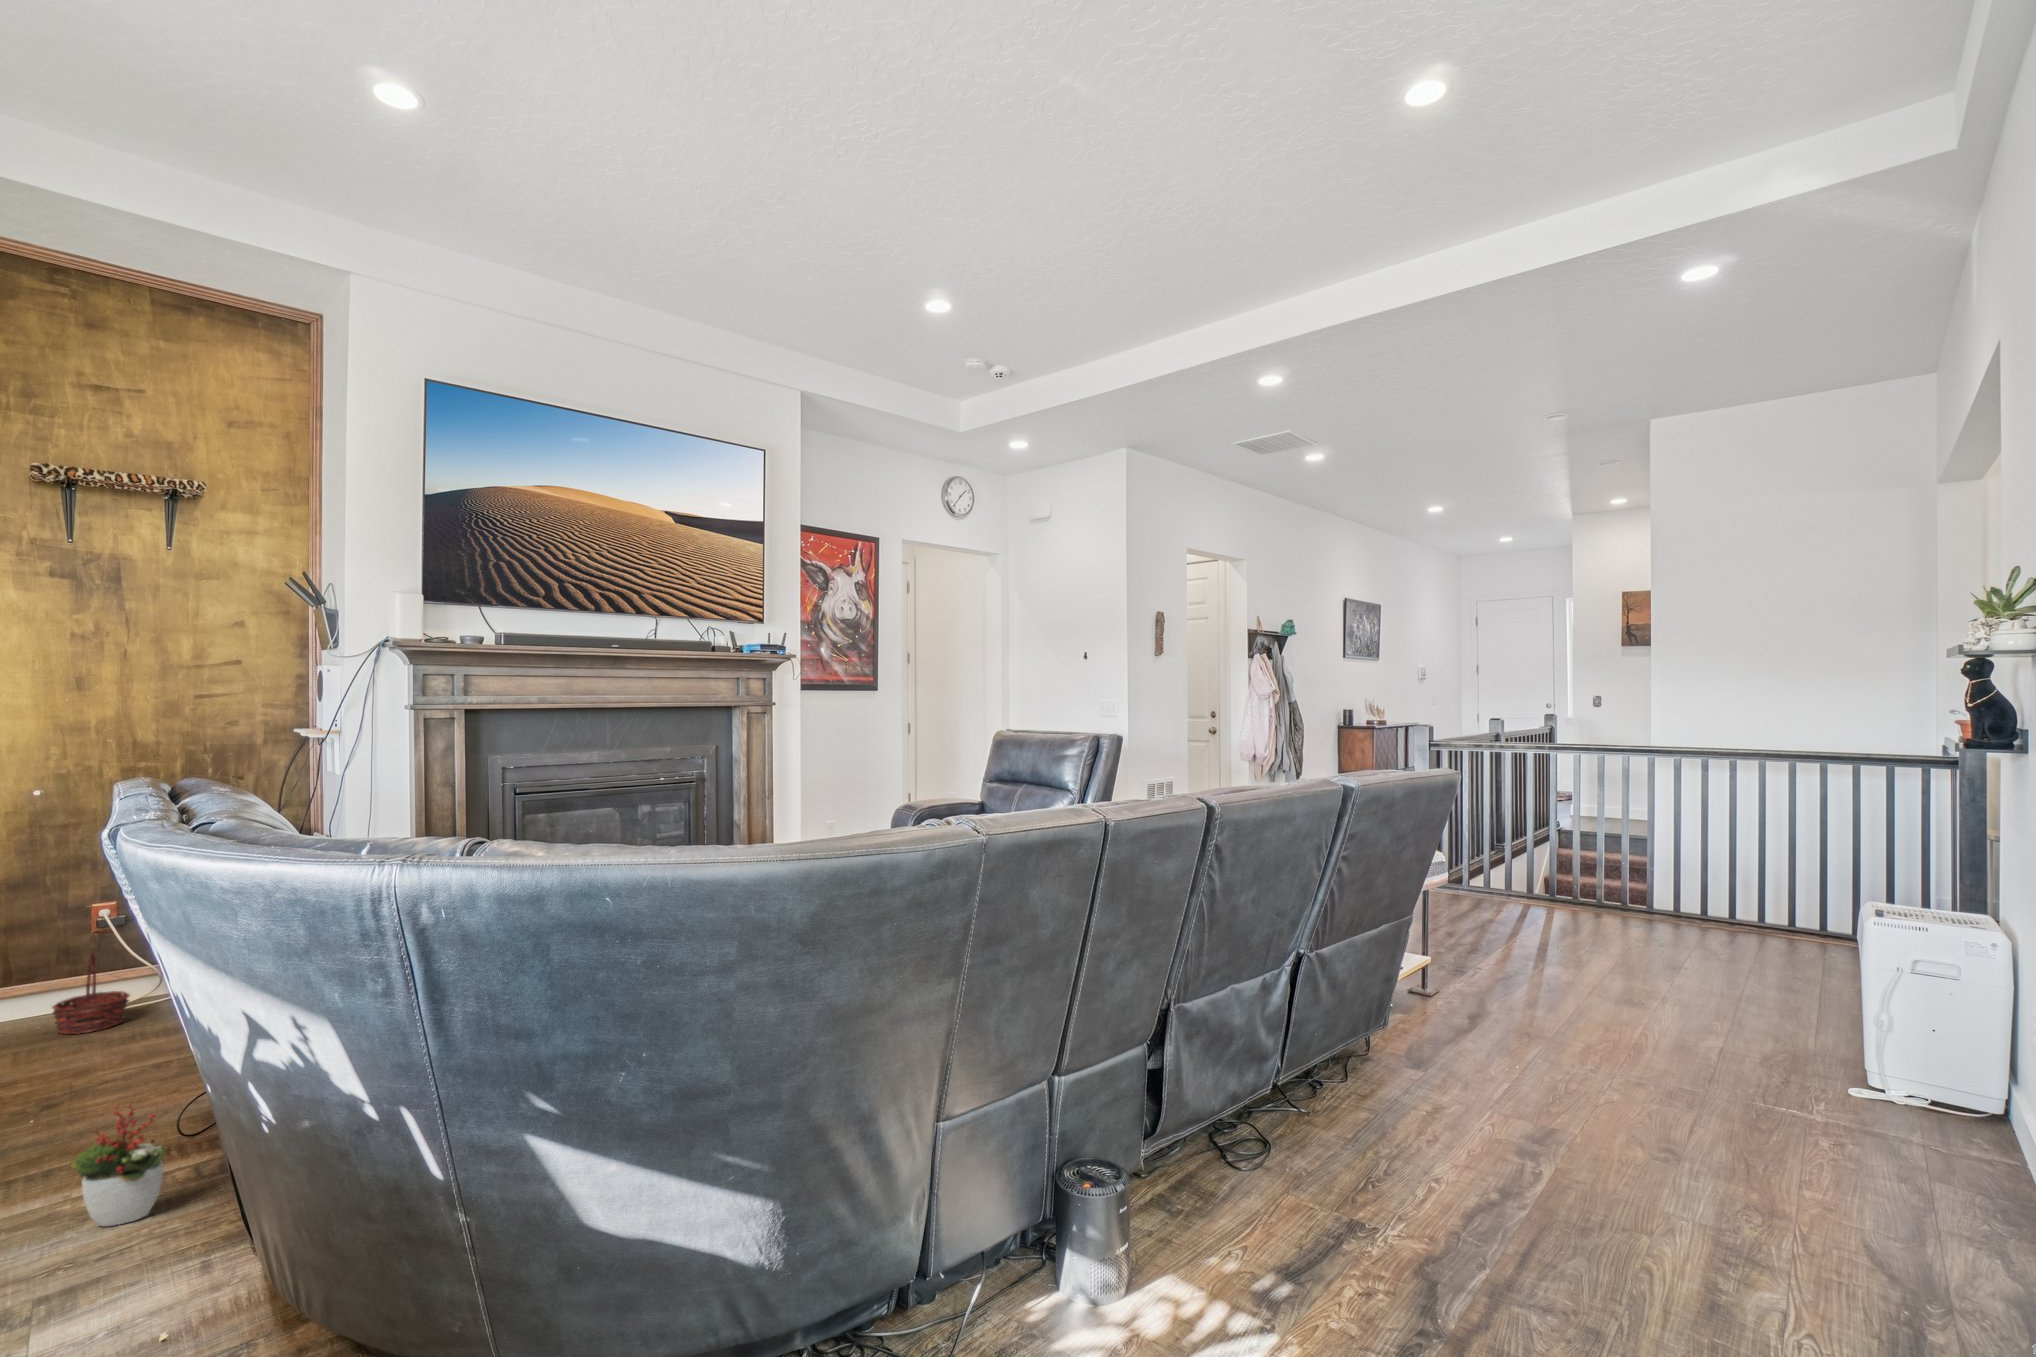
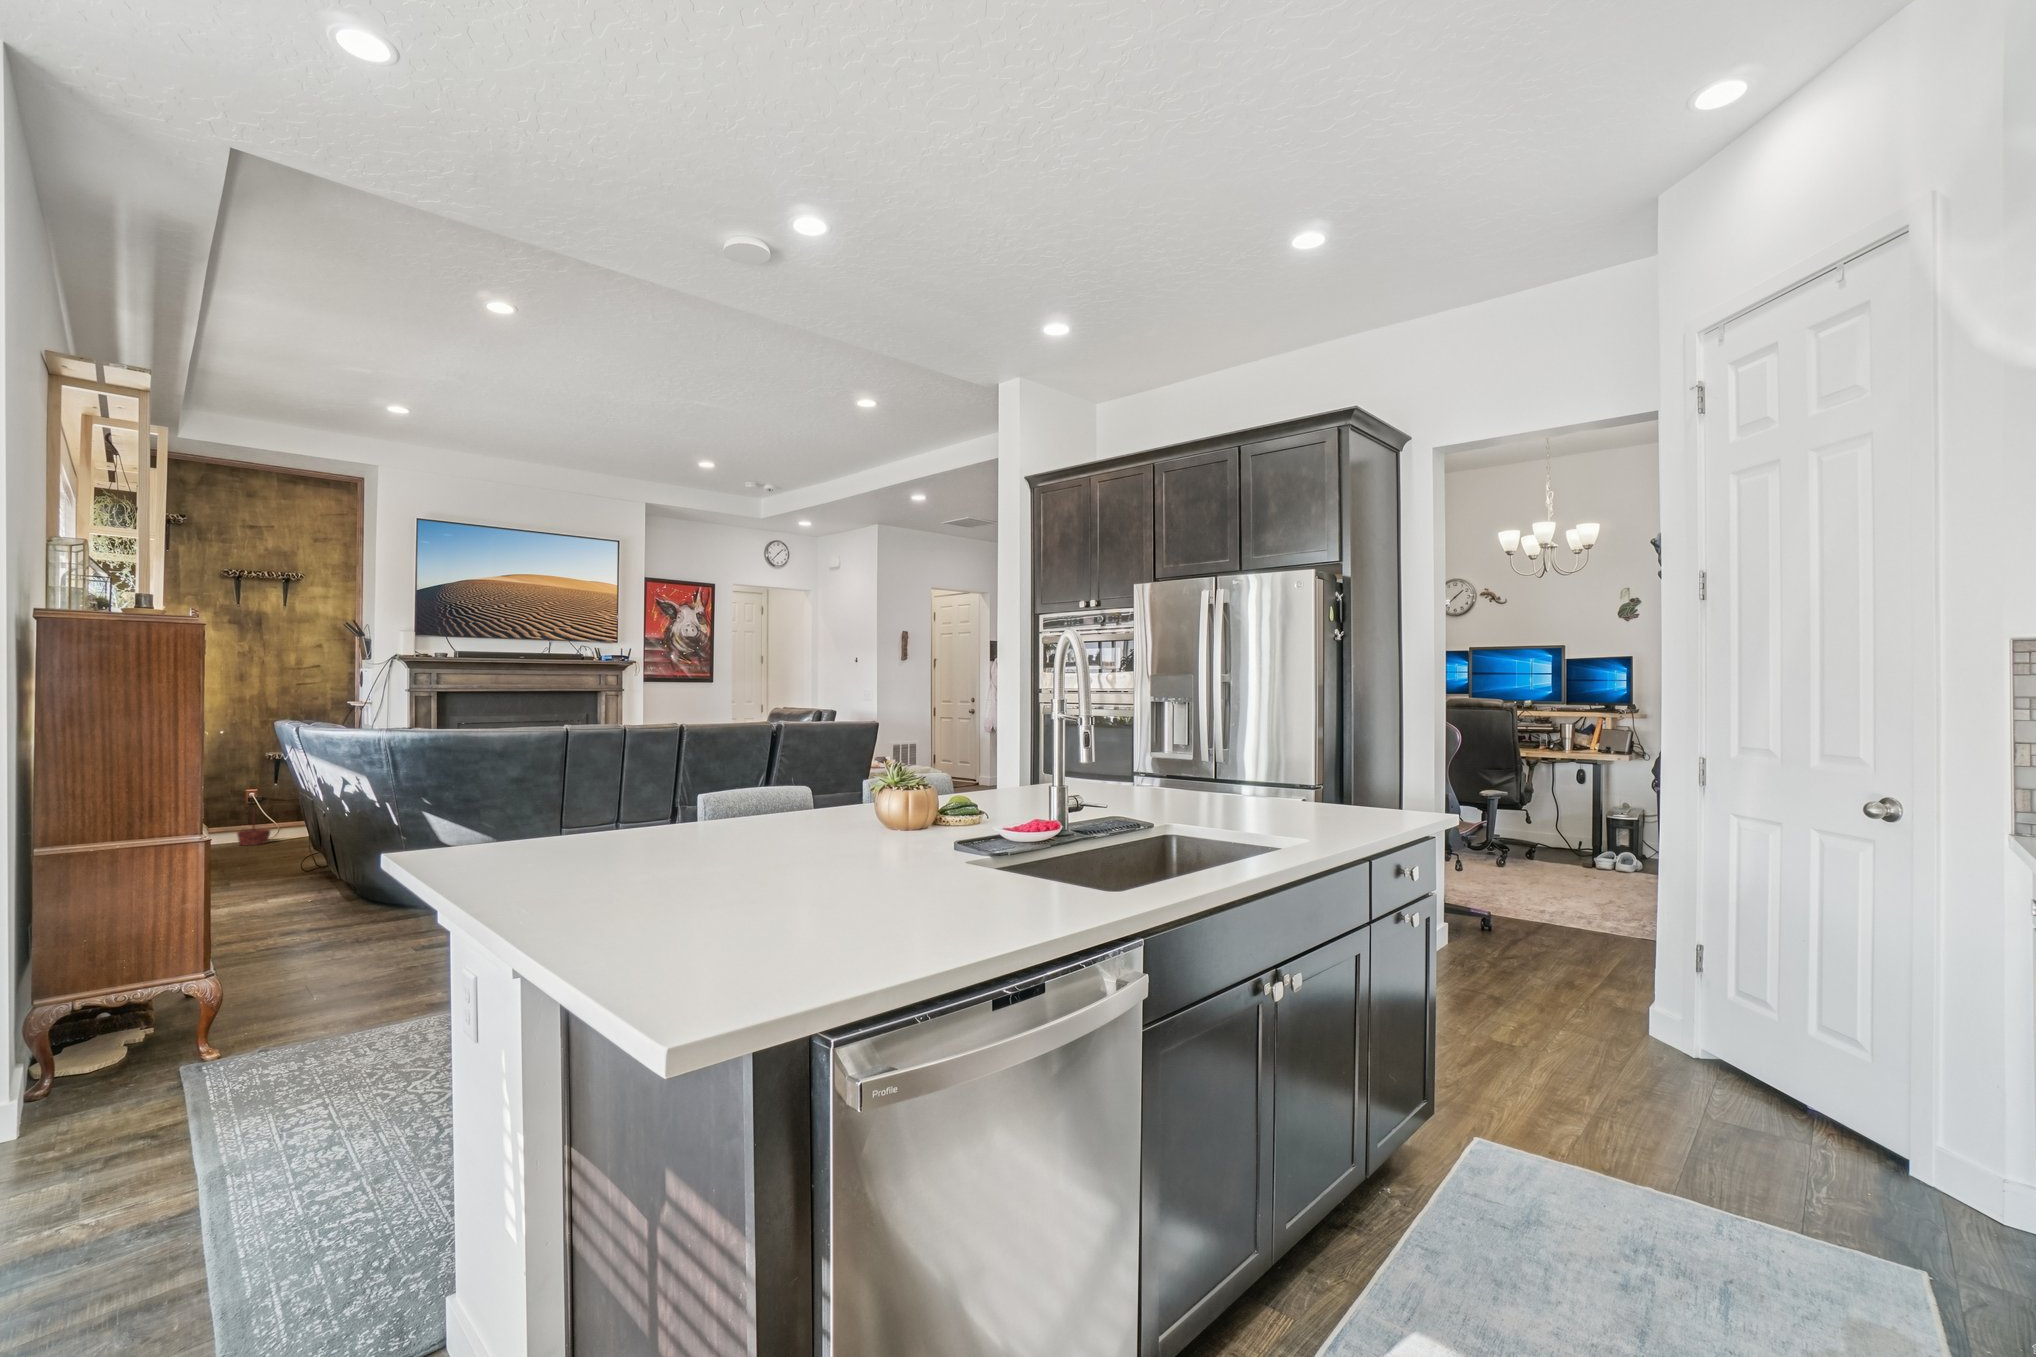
decorative plant: present [70,1104,166,1226] -> none [274,835,307,879]

